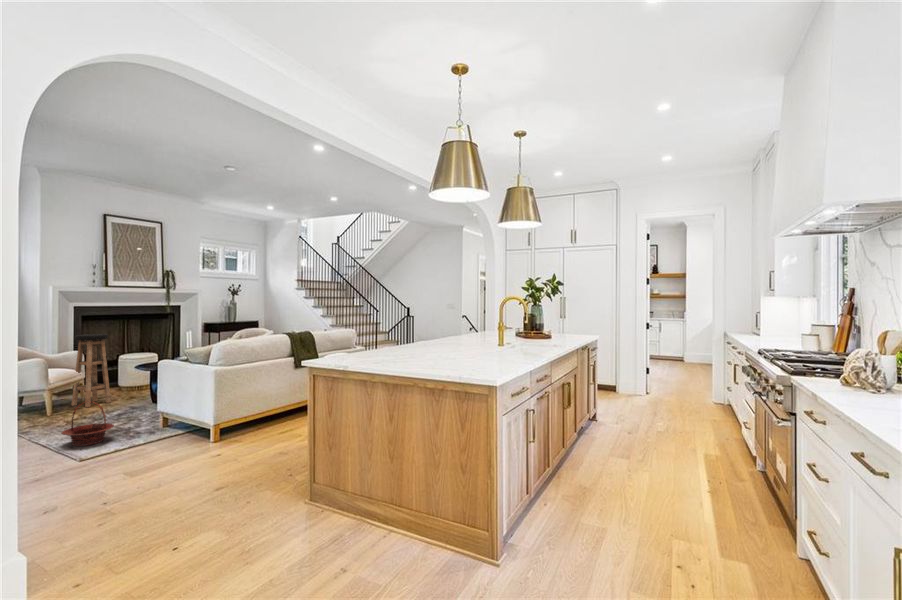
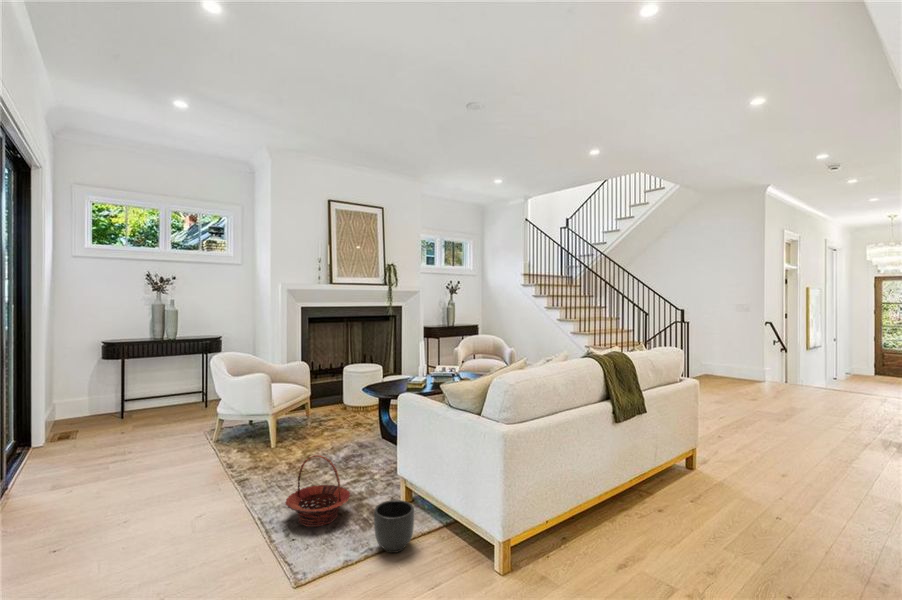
bar stool: present [72,334,111,408] -> none [298,343,338,437]
planter: none [129,420,158,448] -> present [374,500,414,553]

